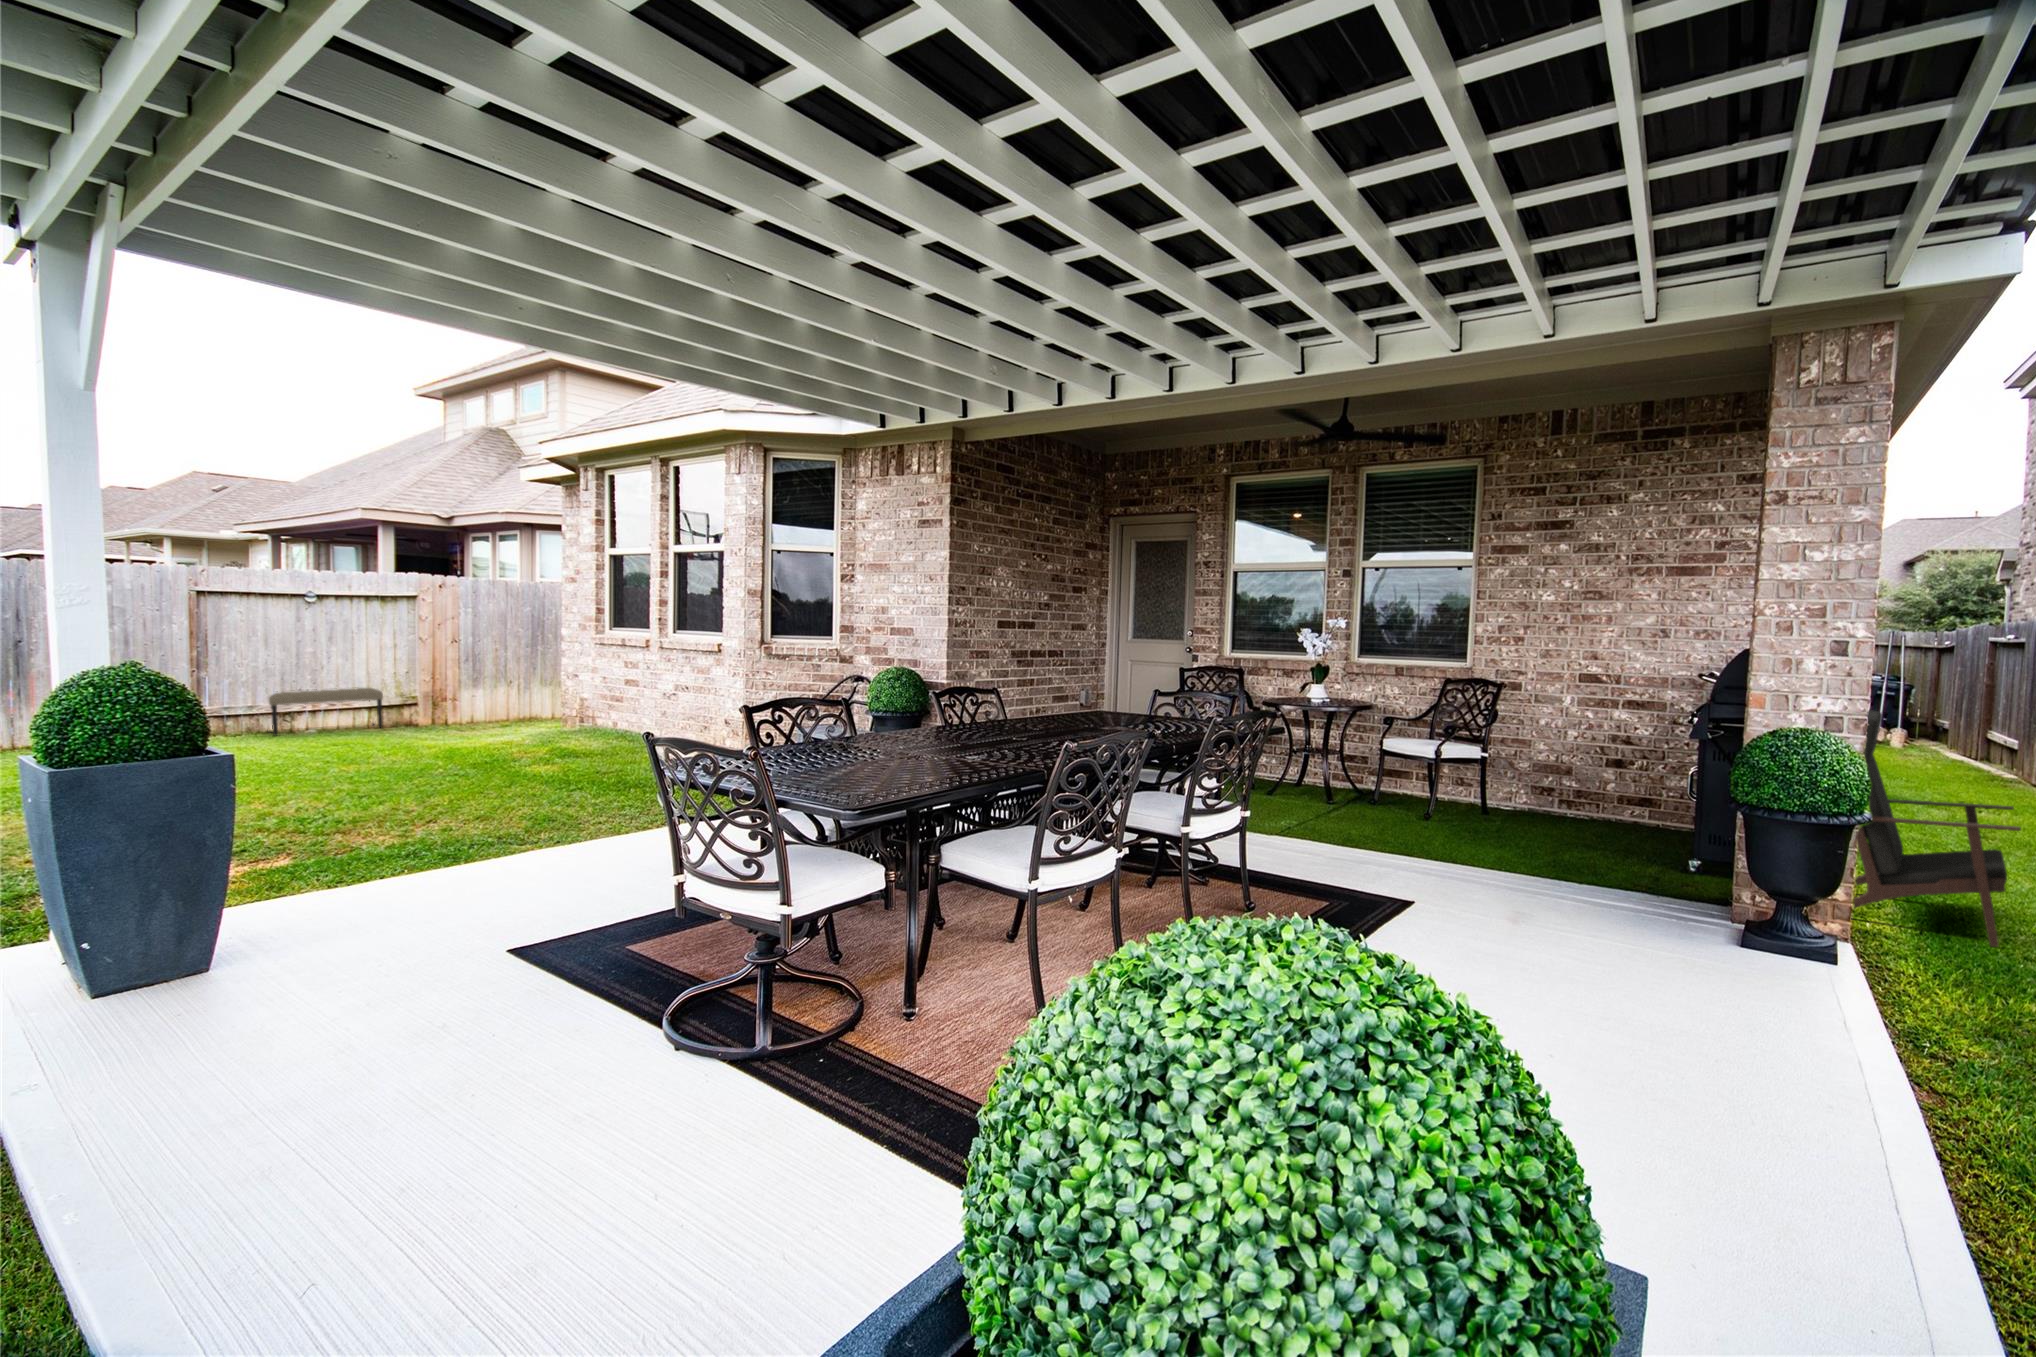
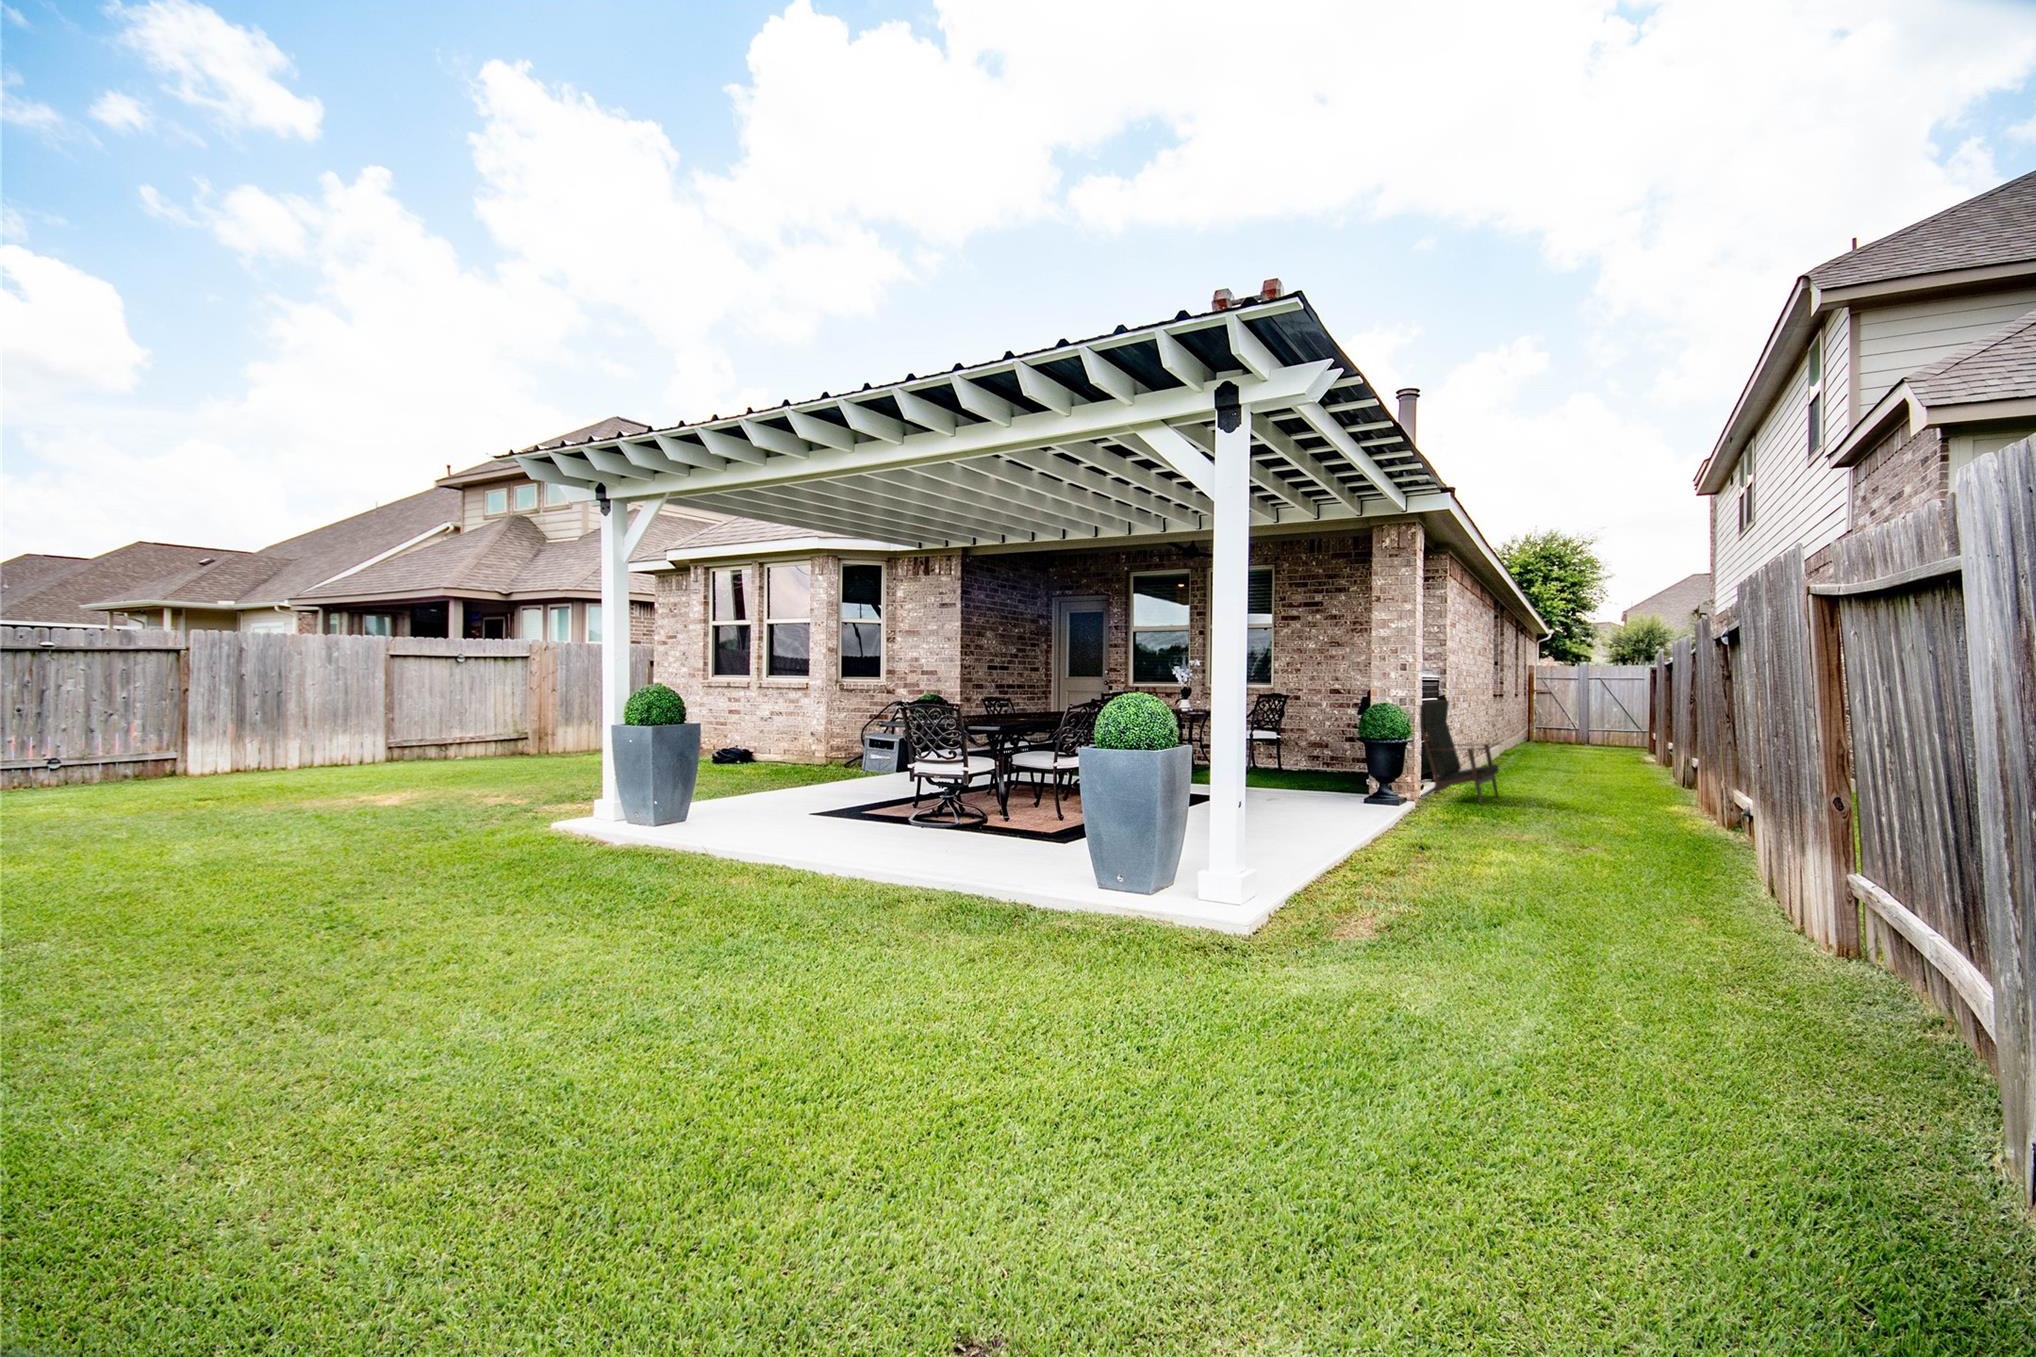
bench: present [269,688,383,736] -> none [459,722,539,757]

